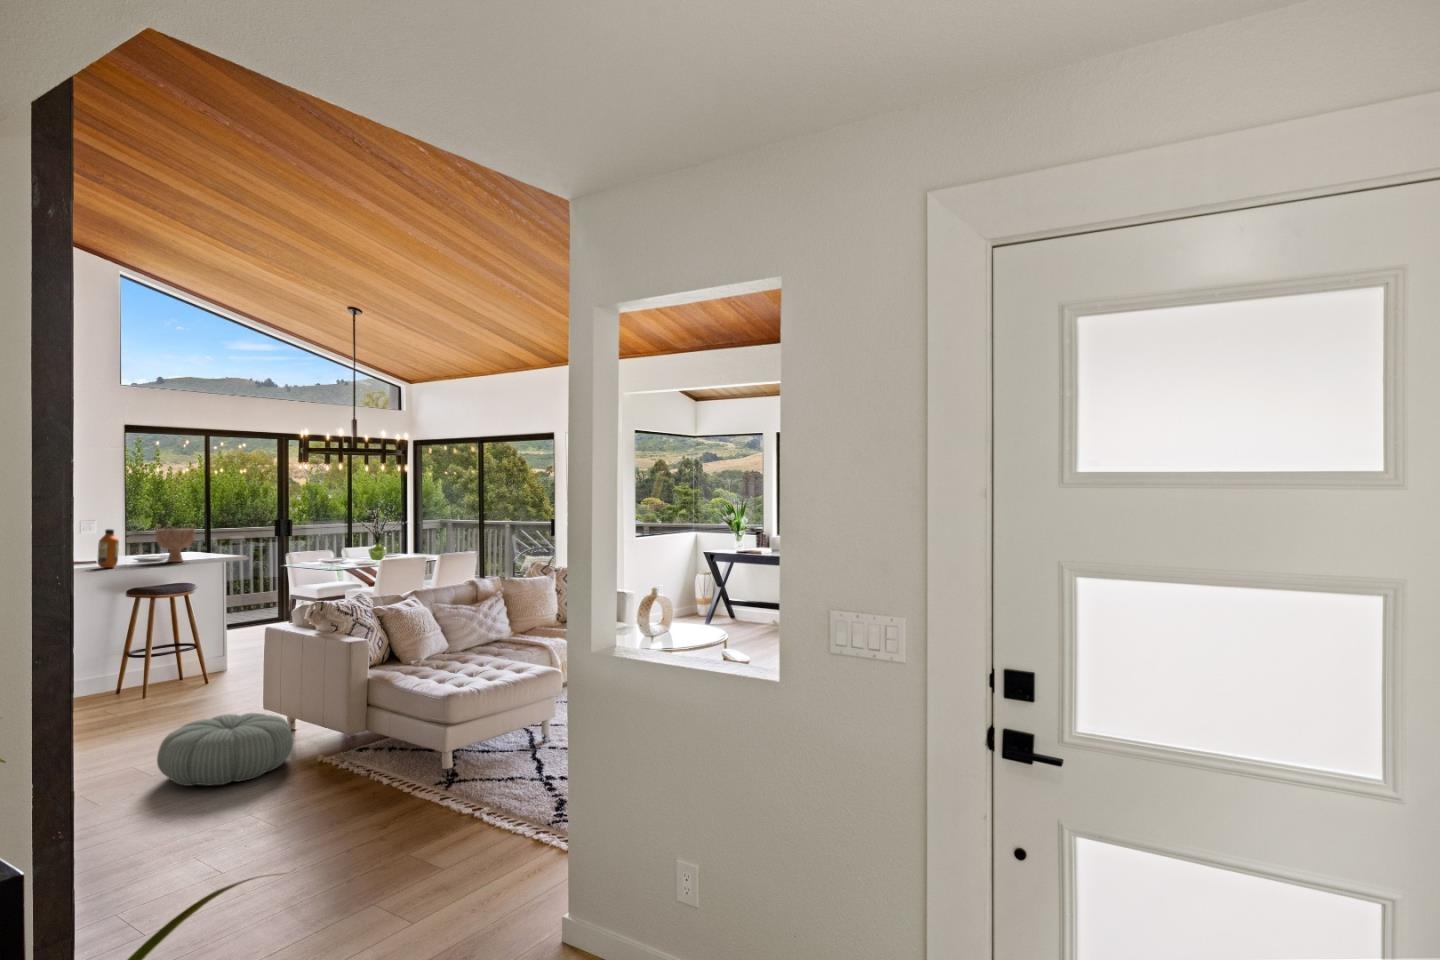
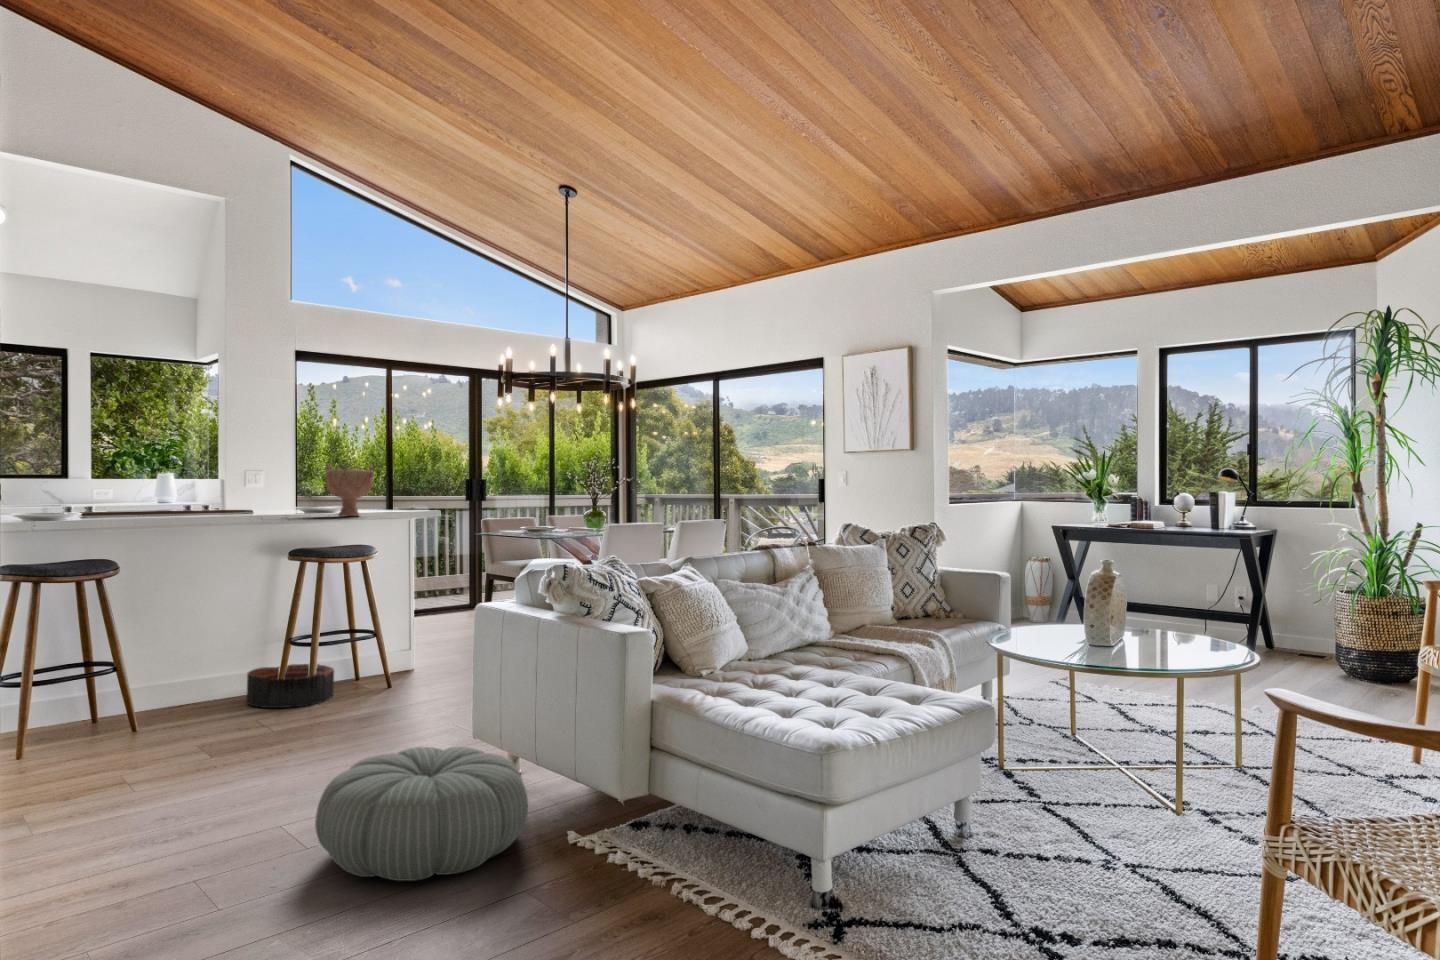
bottle: present [97,529,119,568] -> none [253,465,279,519]
basket: none [93,670,163,702] -> present [246,664,334,708]

